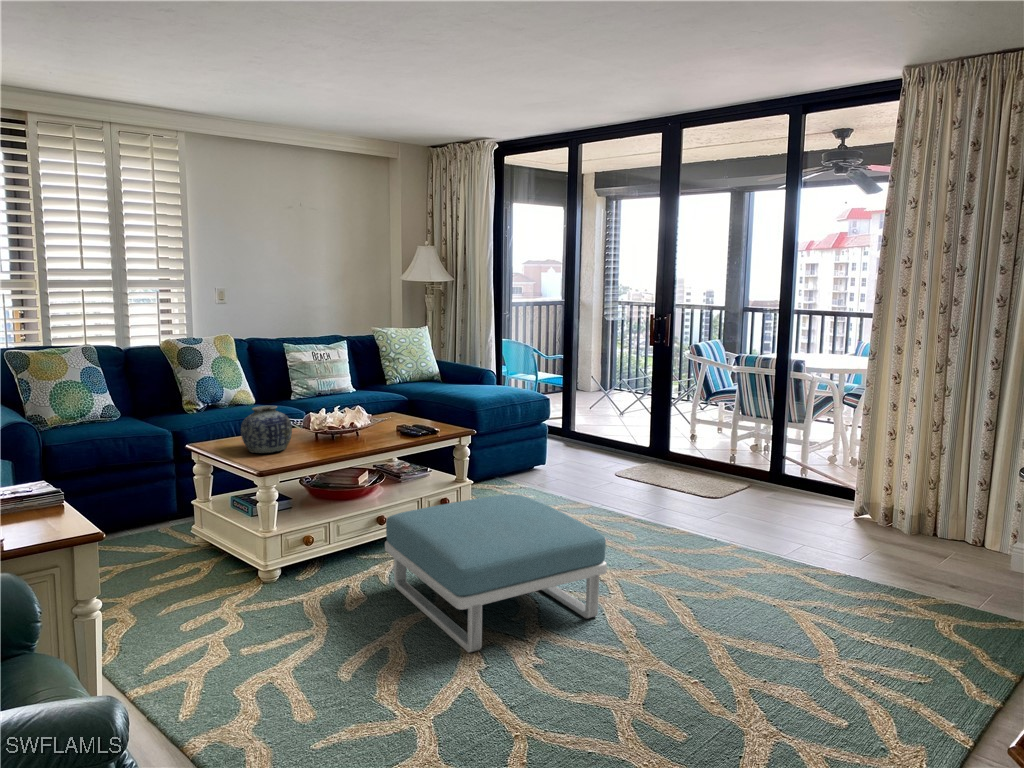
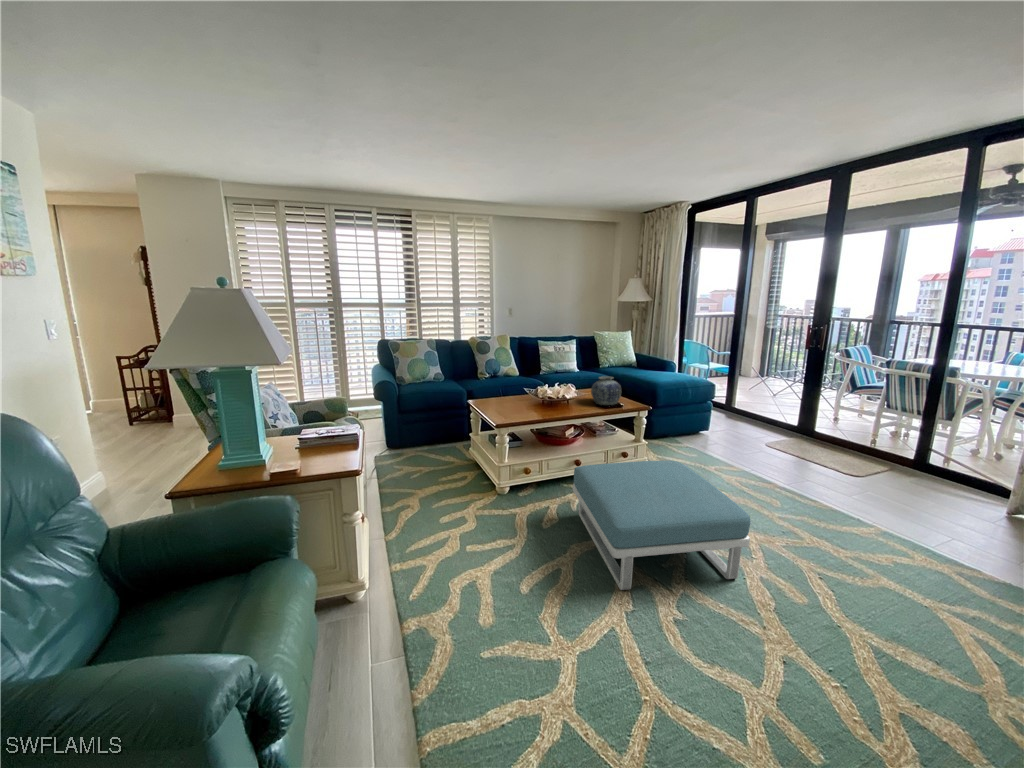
vase: present [241,406,292,453] -> present [591,376,621,405]

